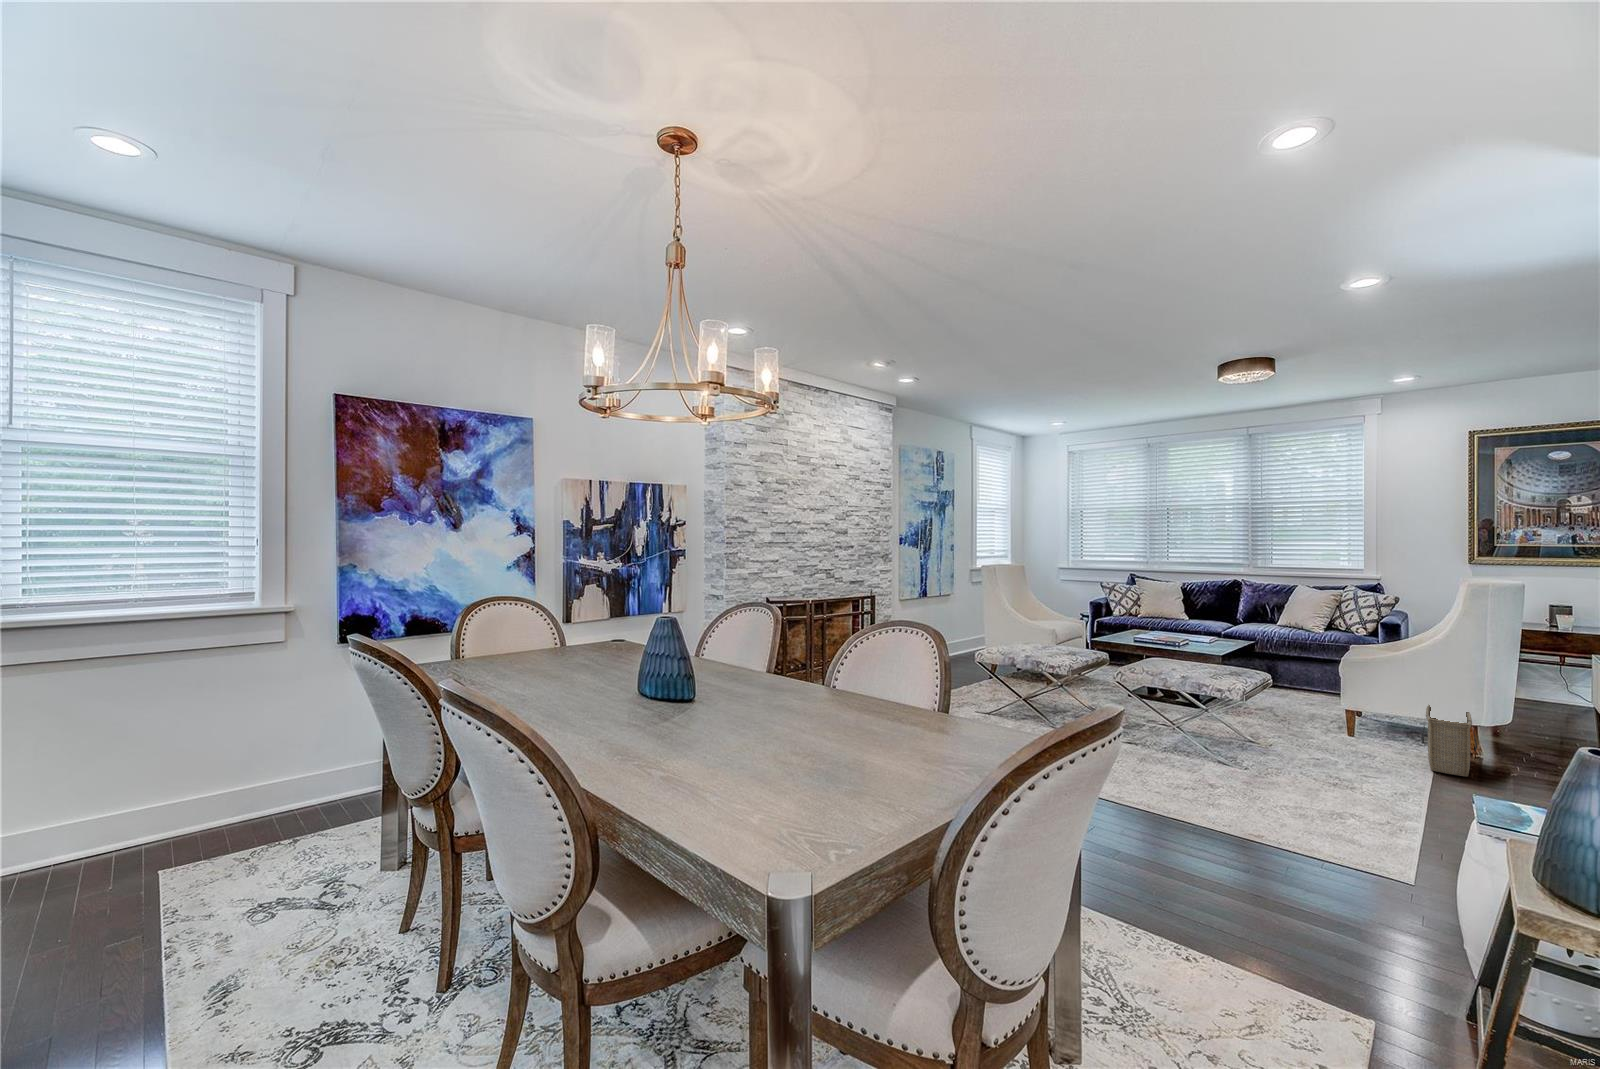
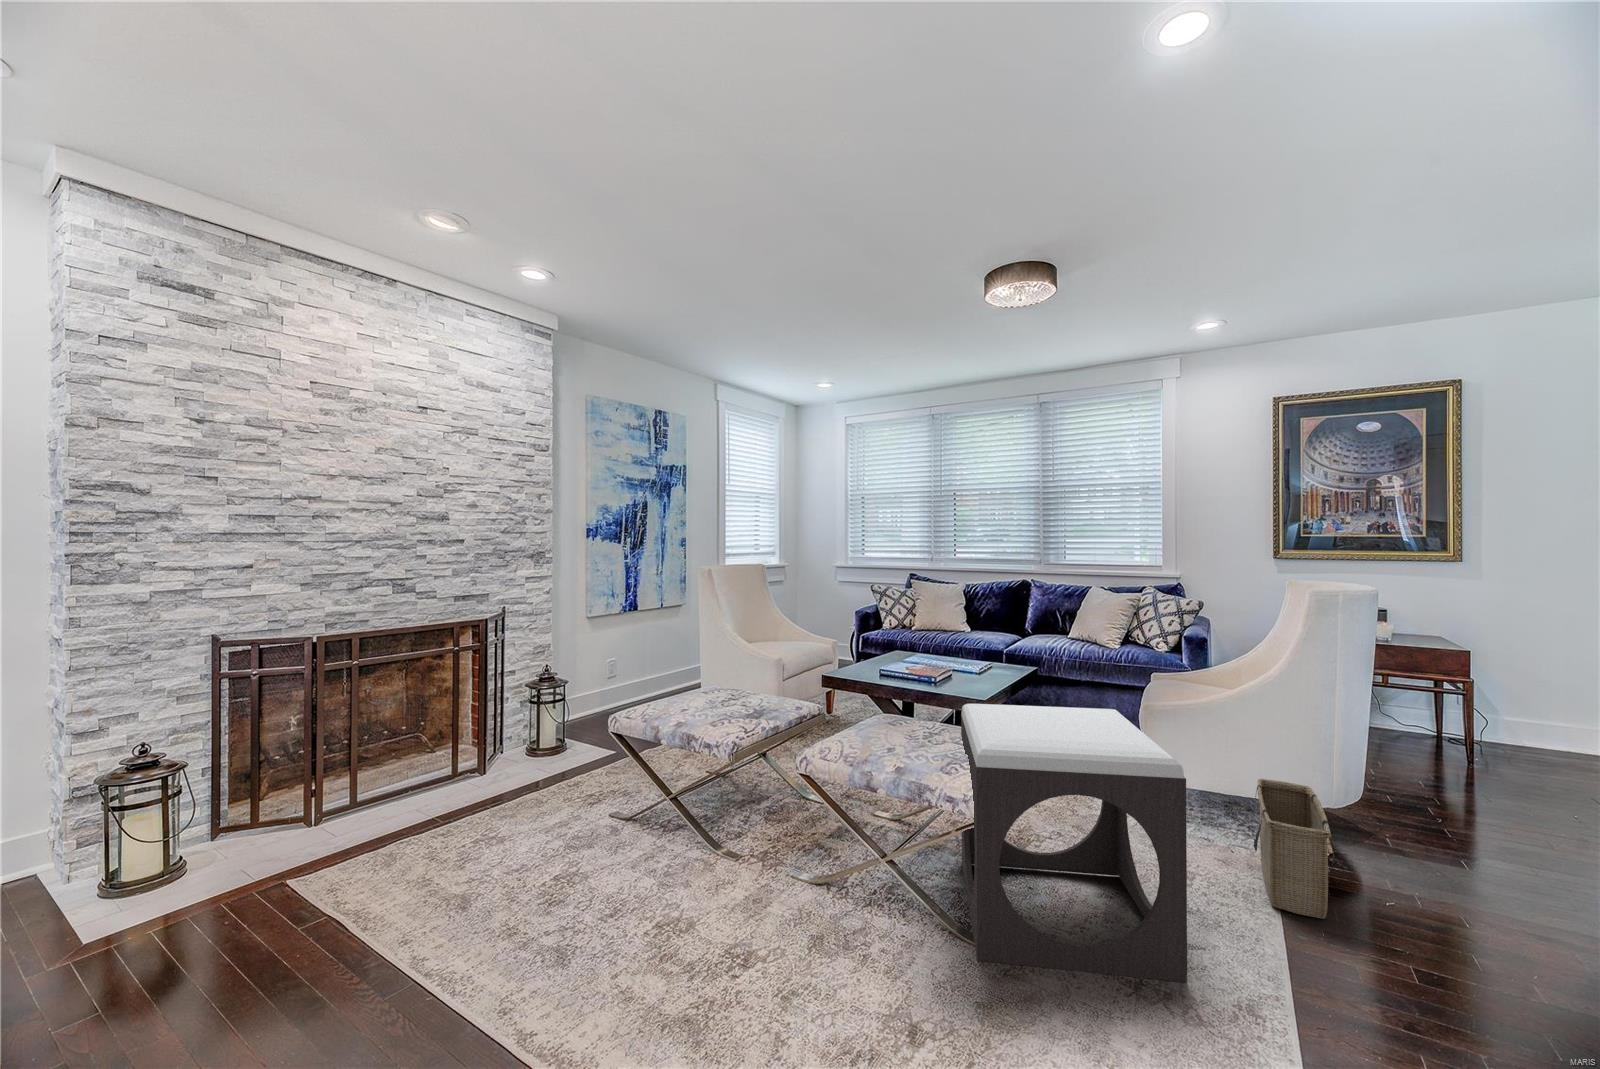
footstool: none [1216,646,1368,788] -> present [961,704,1187,982]

